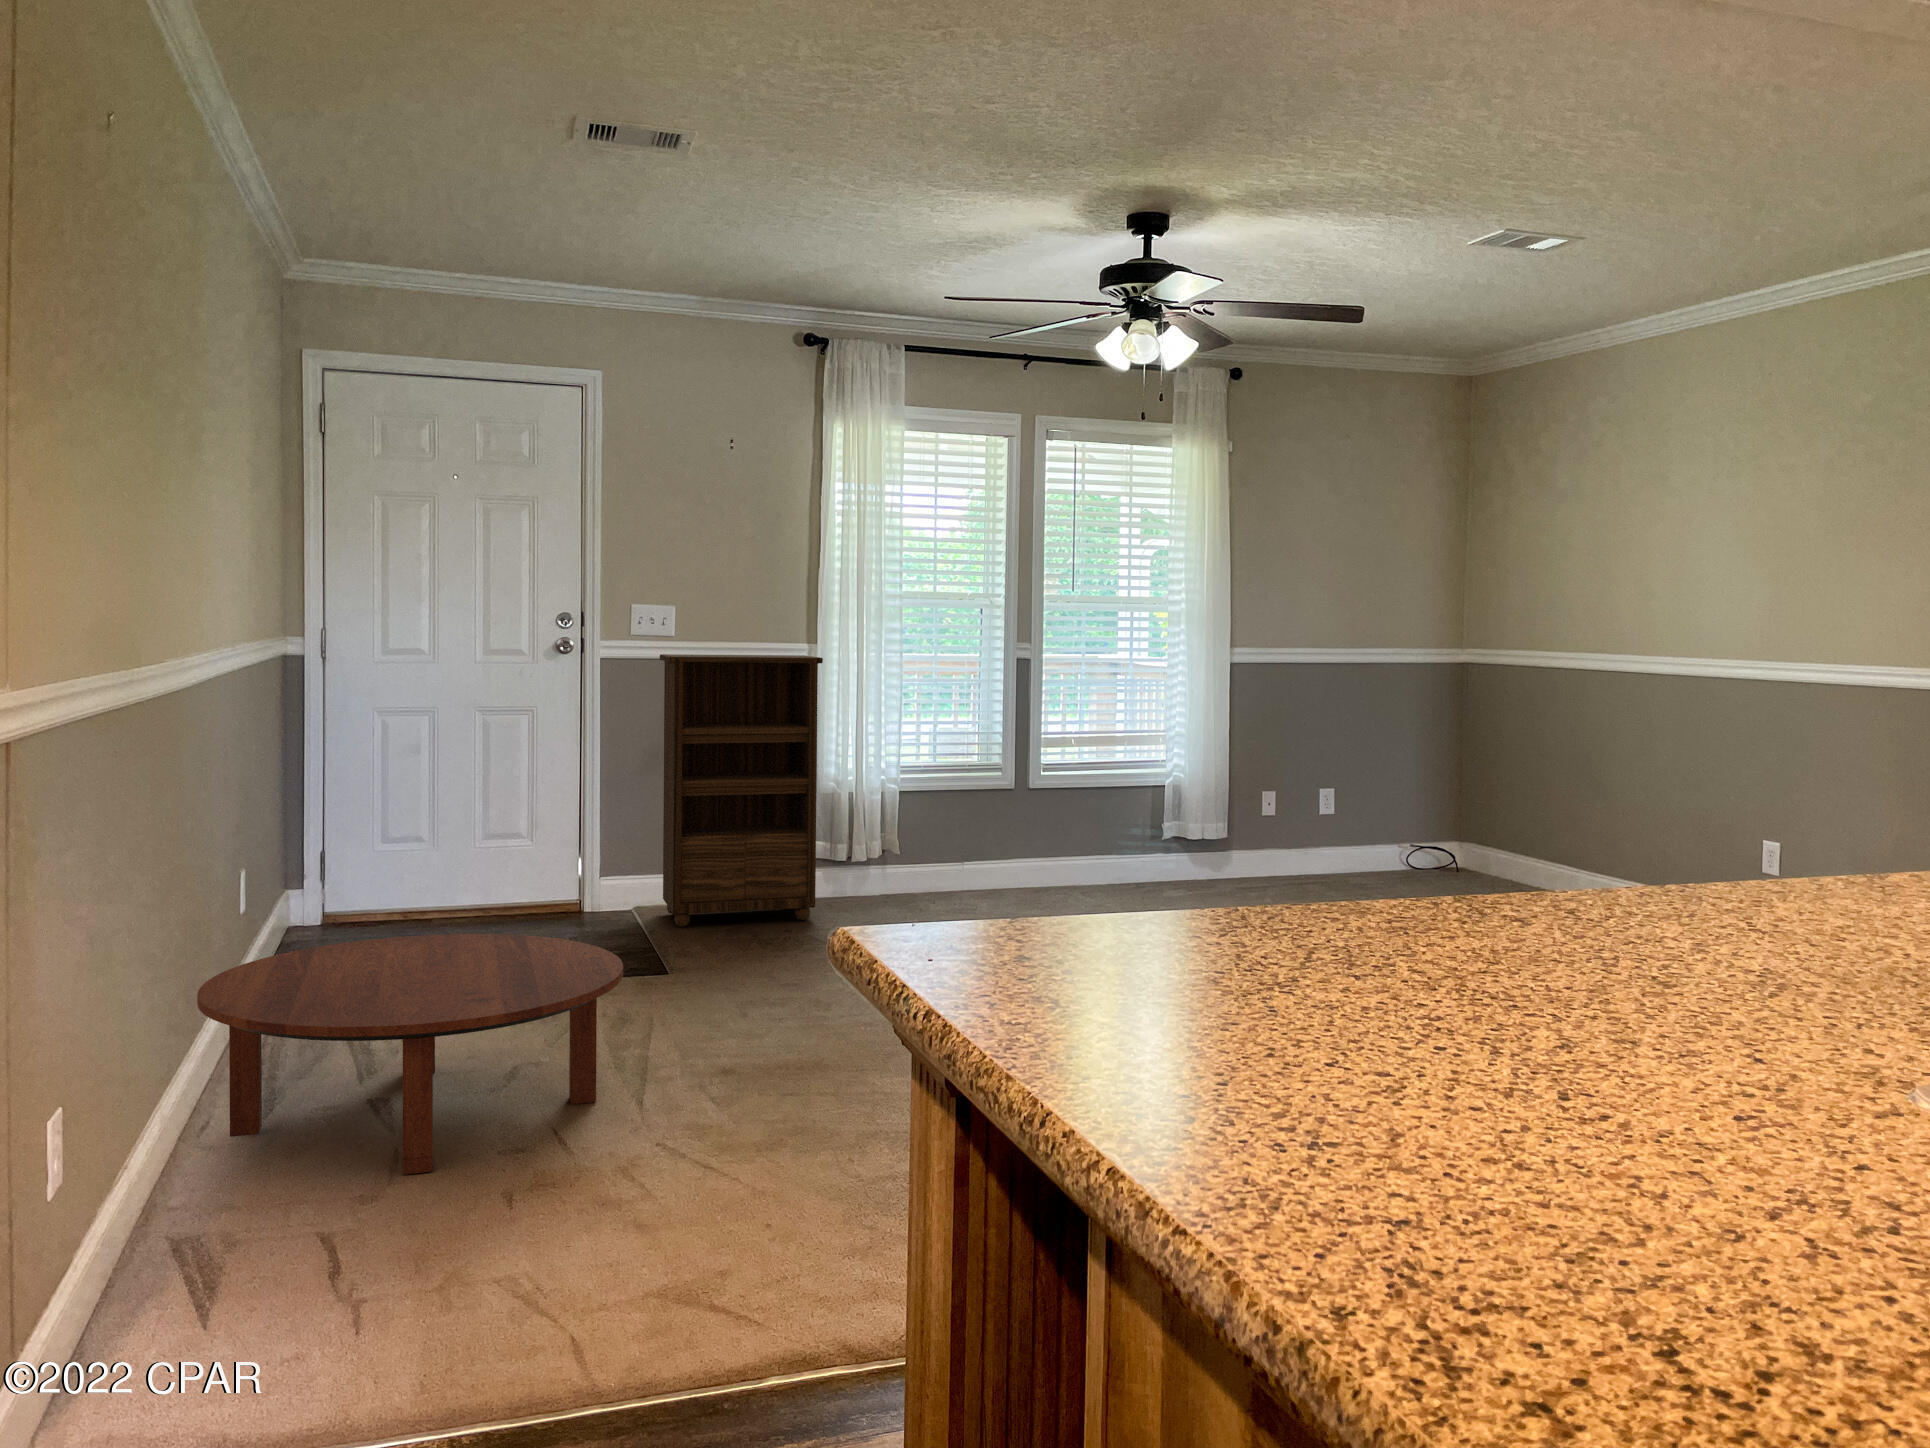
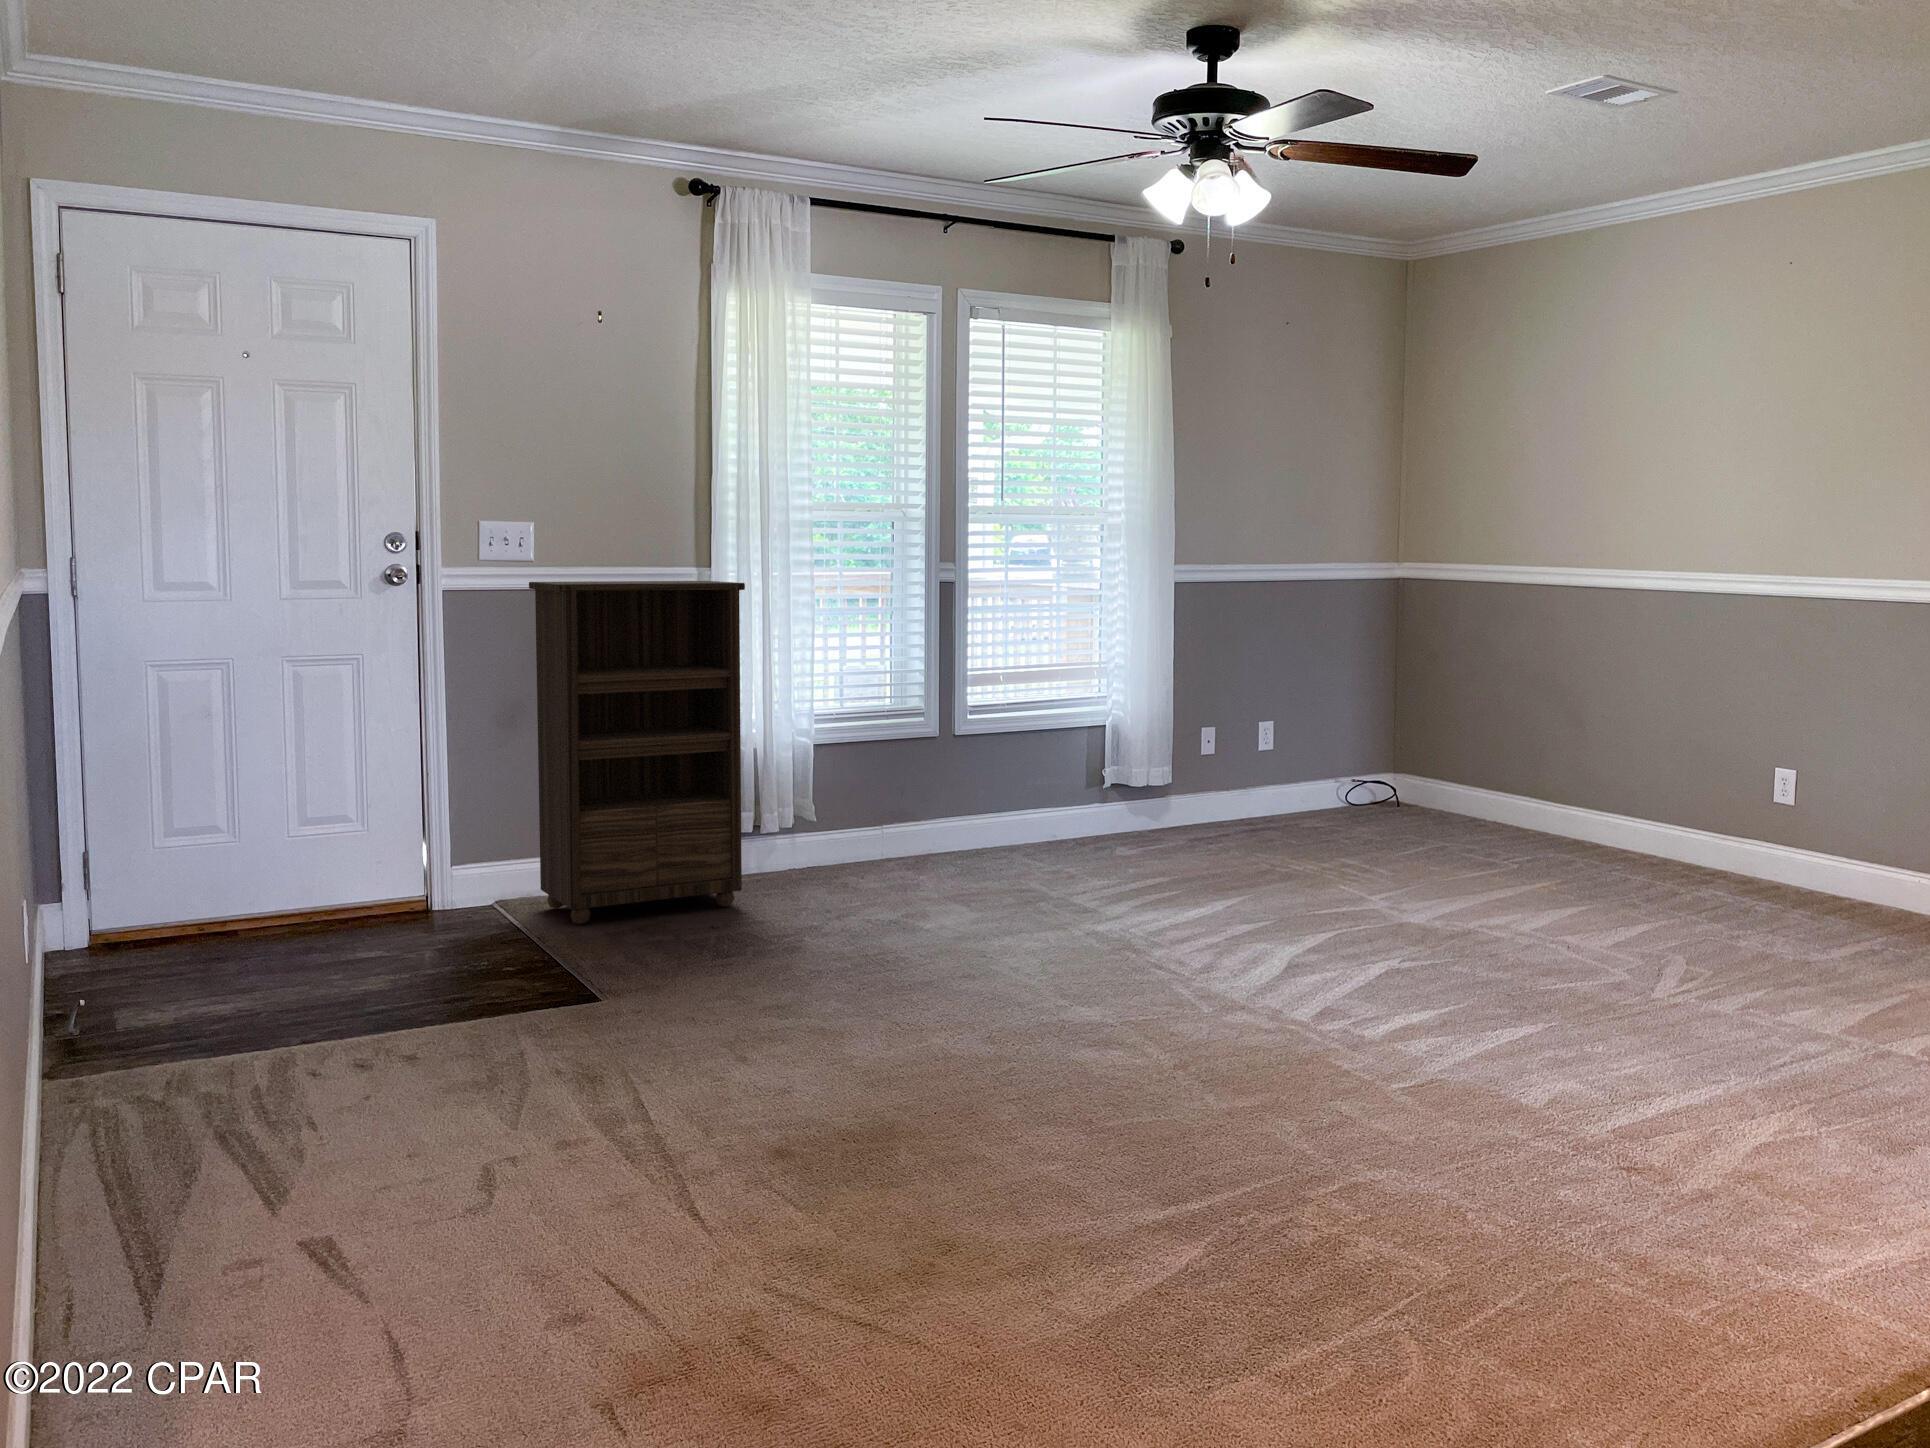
coffee table: present [197,934,623,1175] -> none [116,961,708,1322]

